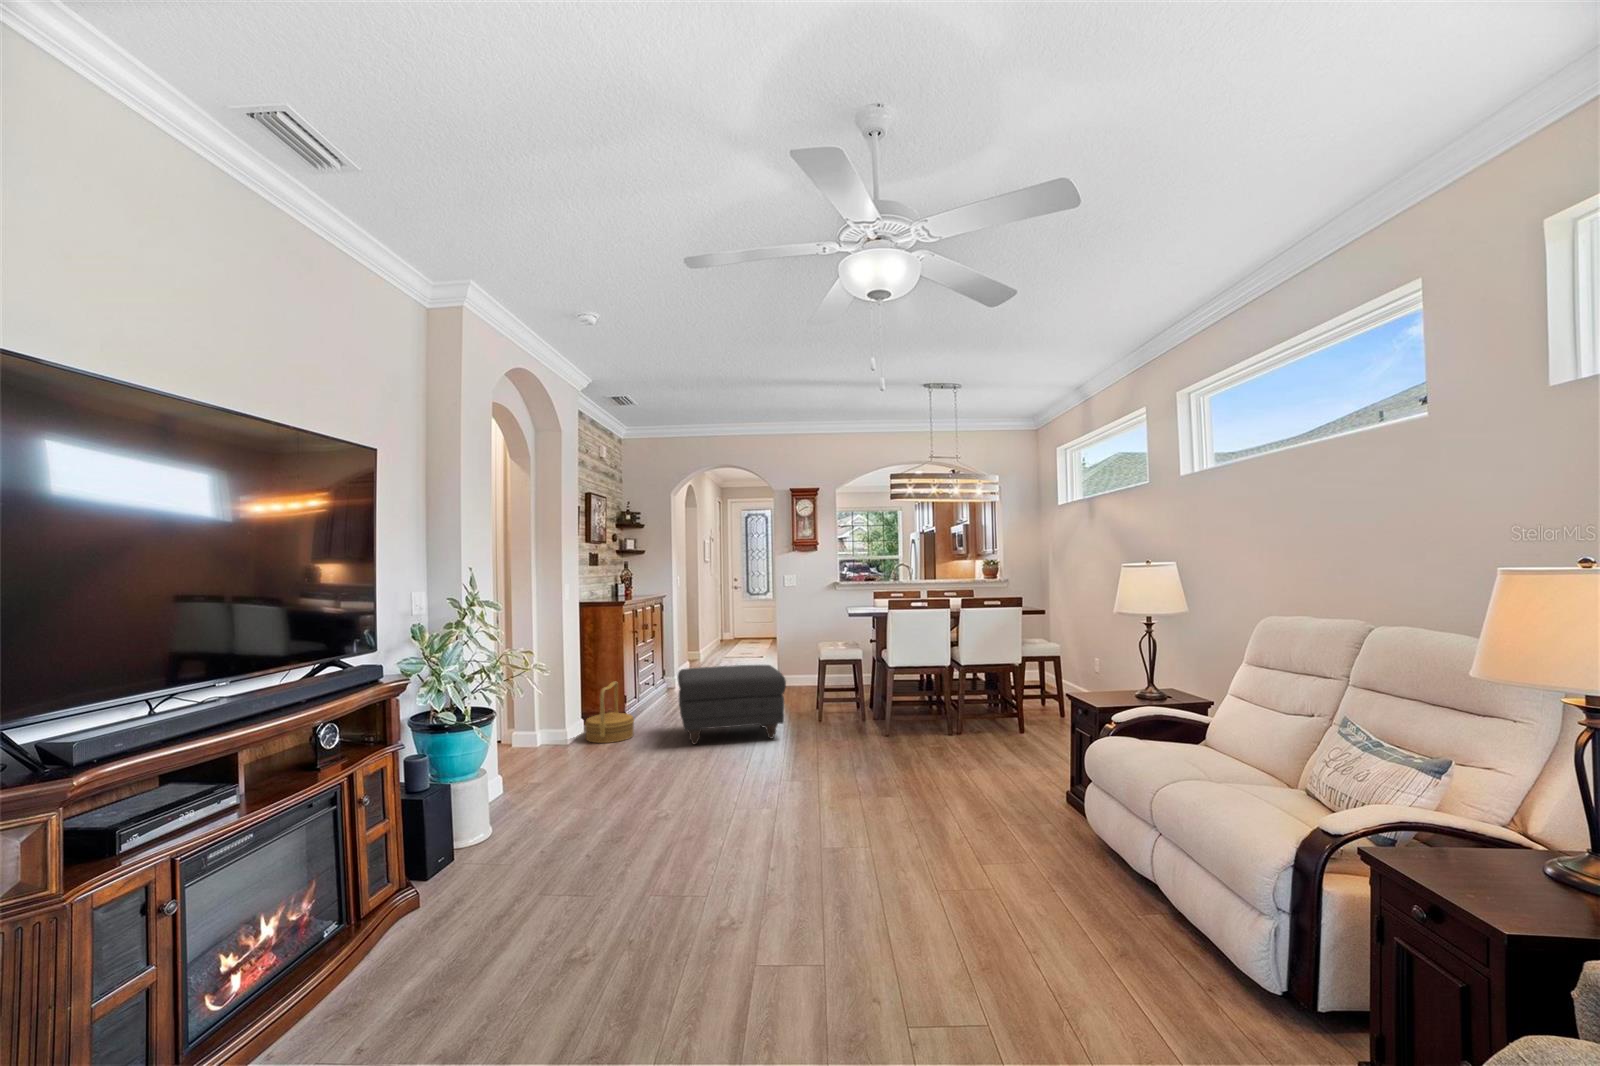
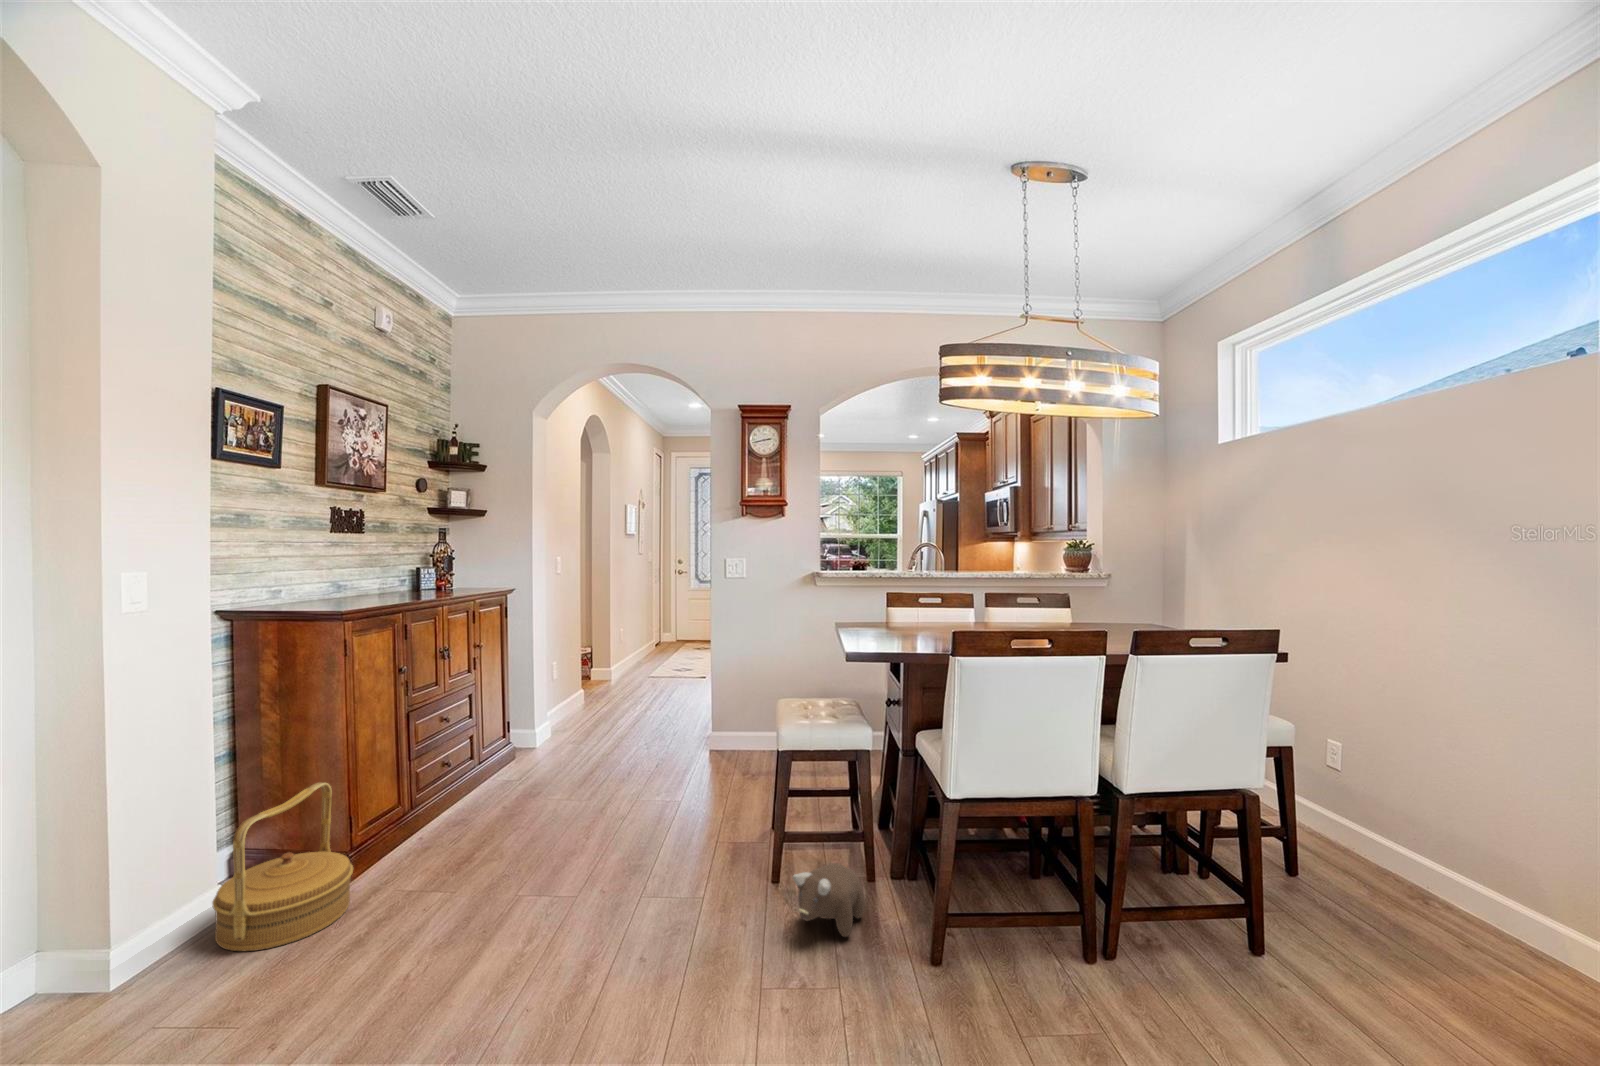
ottoman: present [677,665,786,744] -> none [413,745,688,966]
plush toy: none [831,709,864,737] -> present [793,863,865,937]

